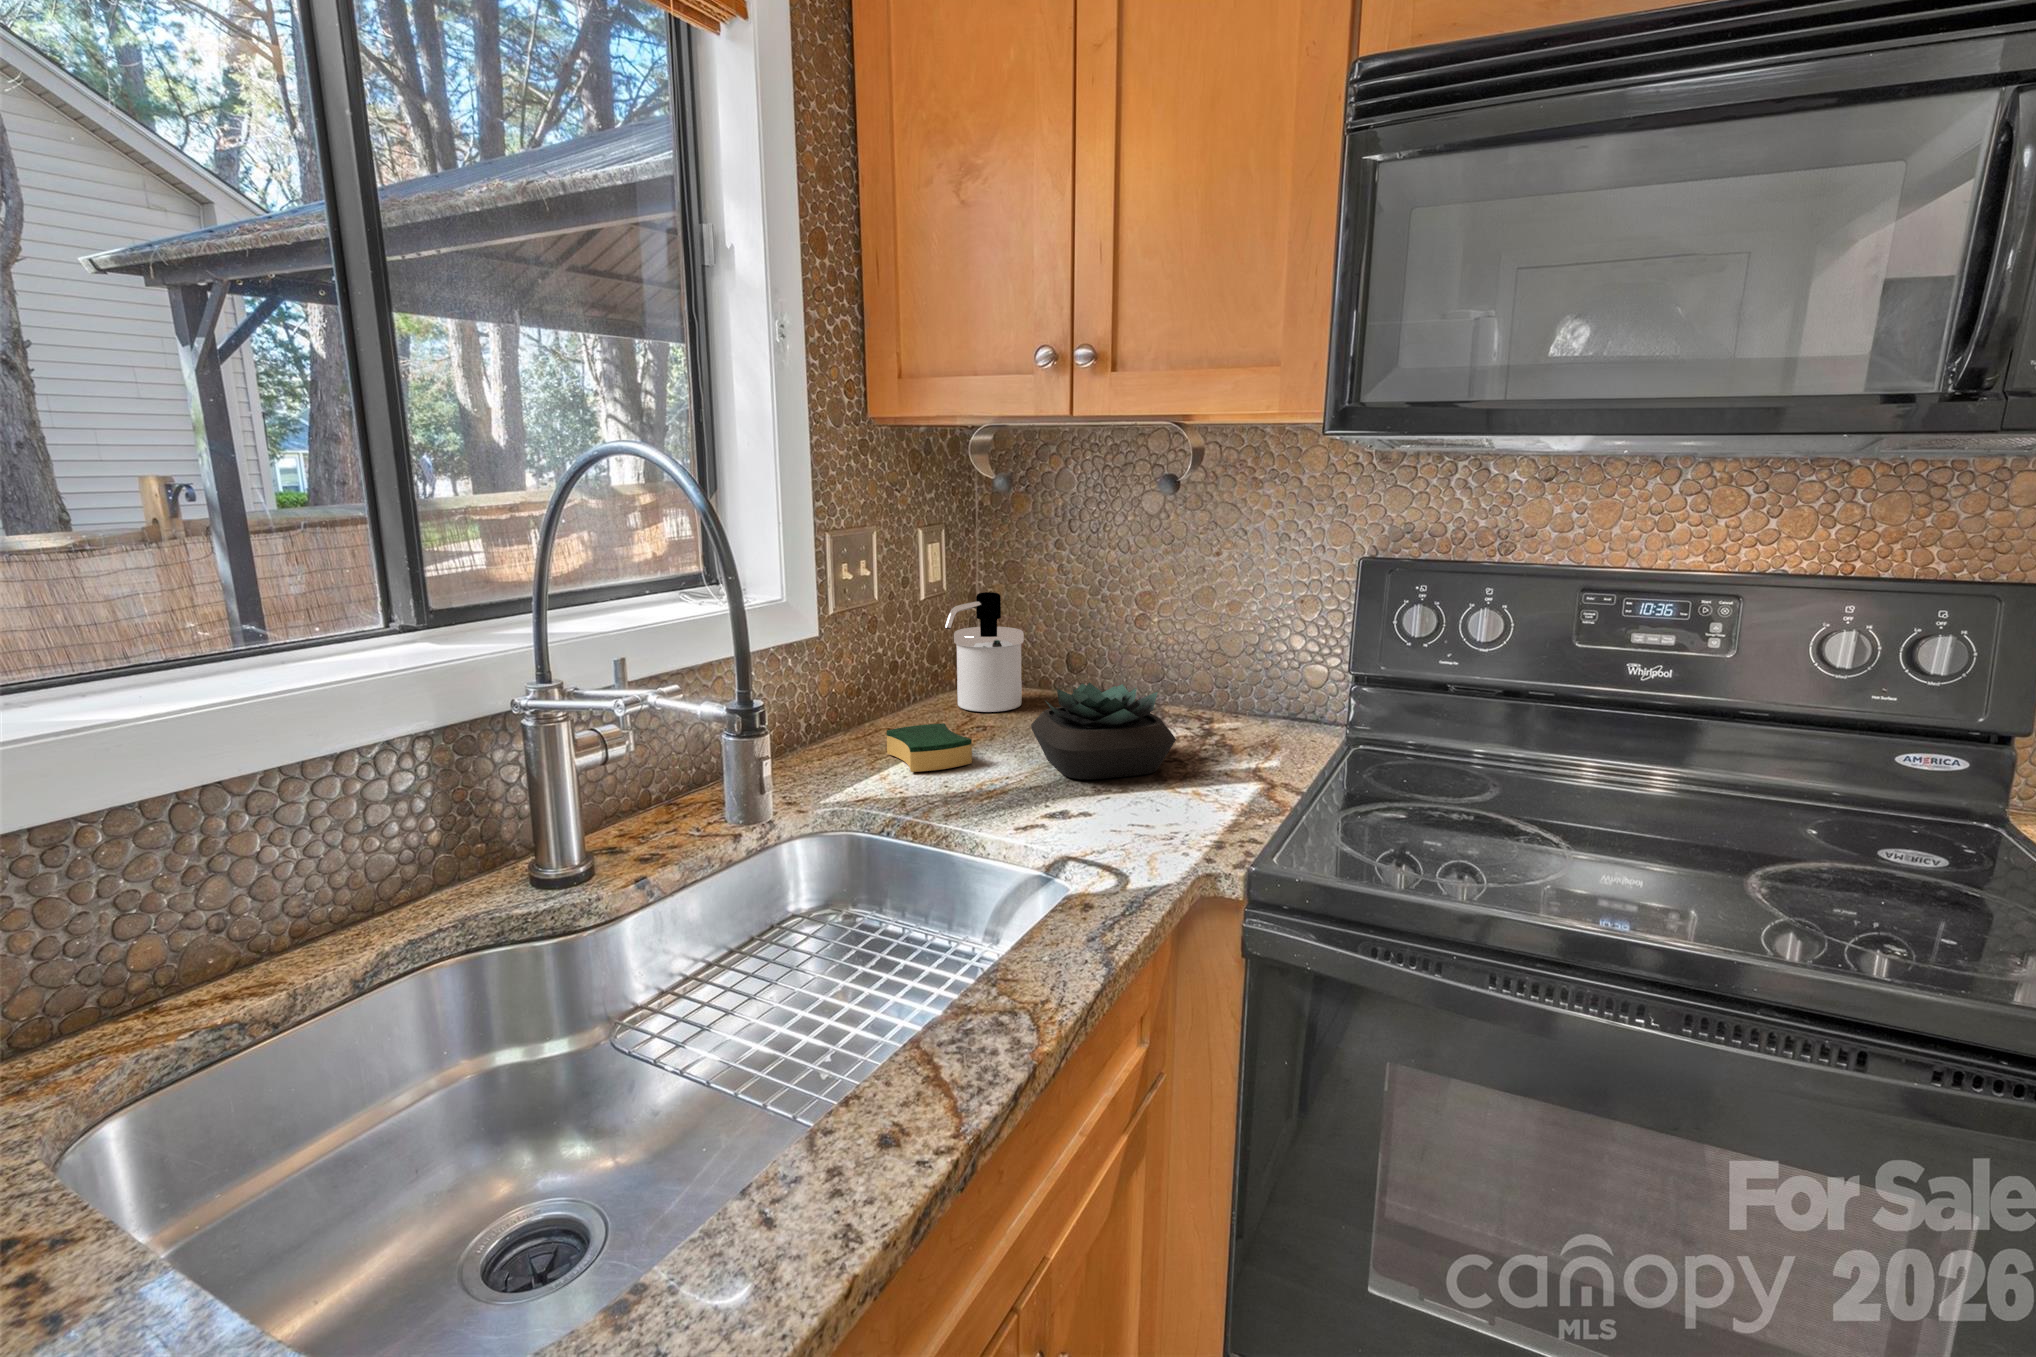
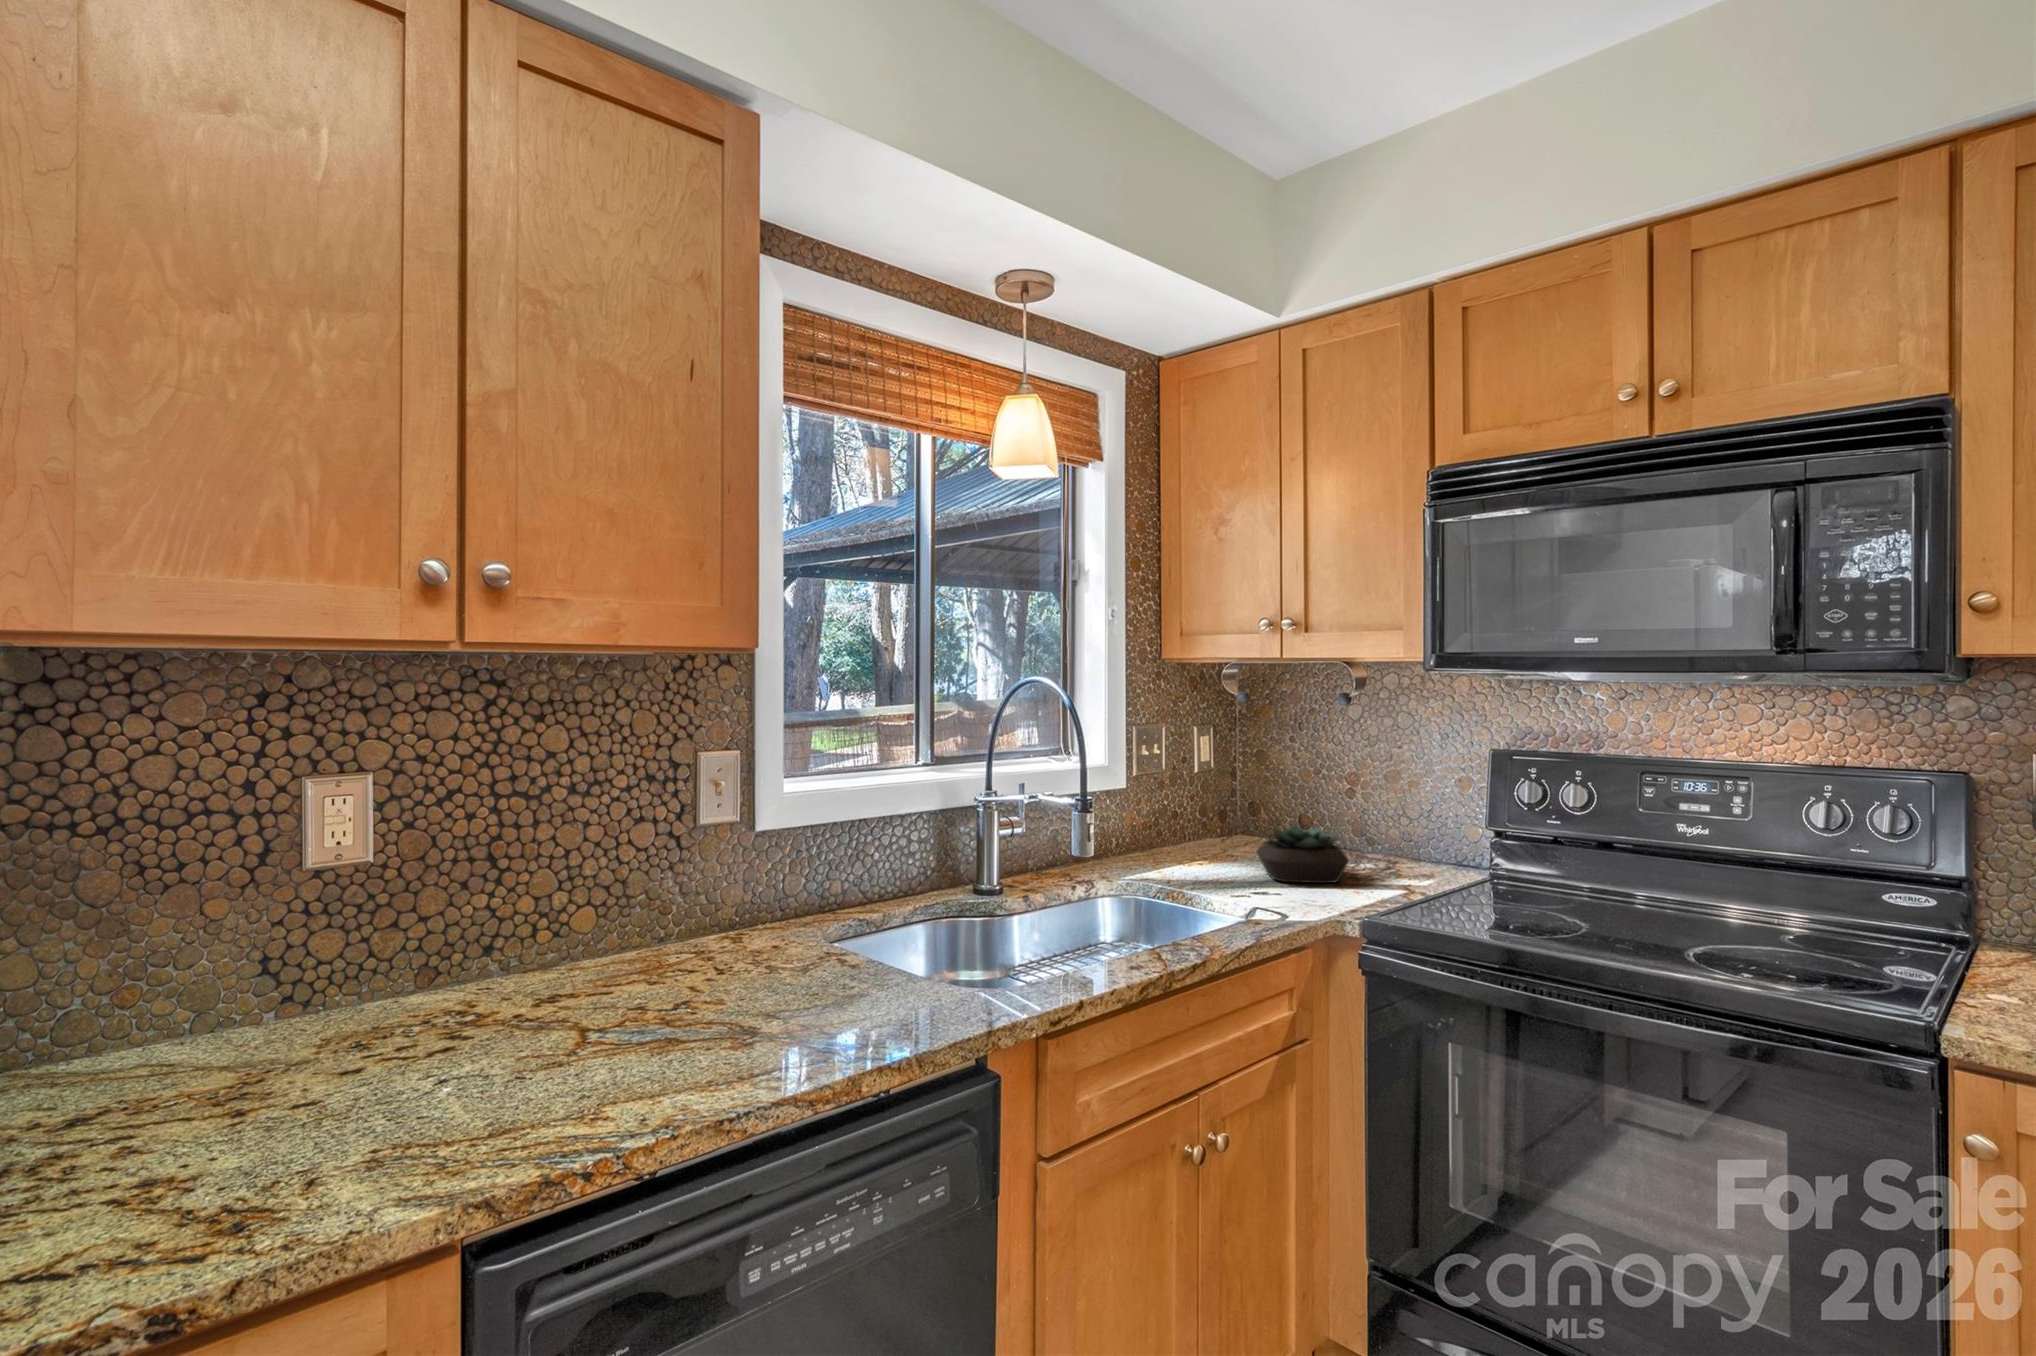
soap dispenser: present [945,592,1024,712] -> none [1207,771,1263,851]
sponge: present [887,723,972,772] -> none [1164,848,1217,873]

